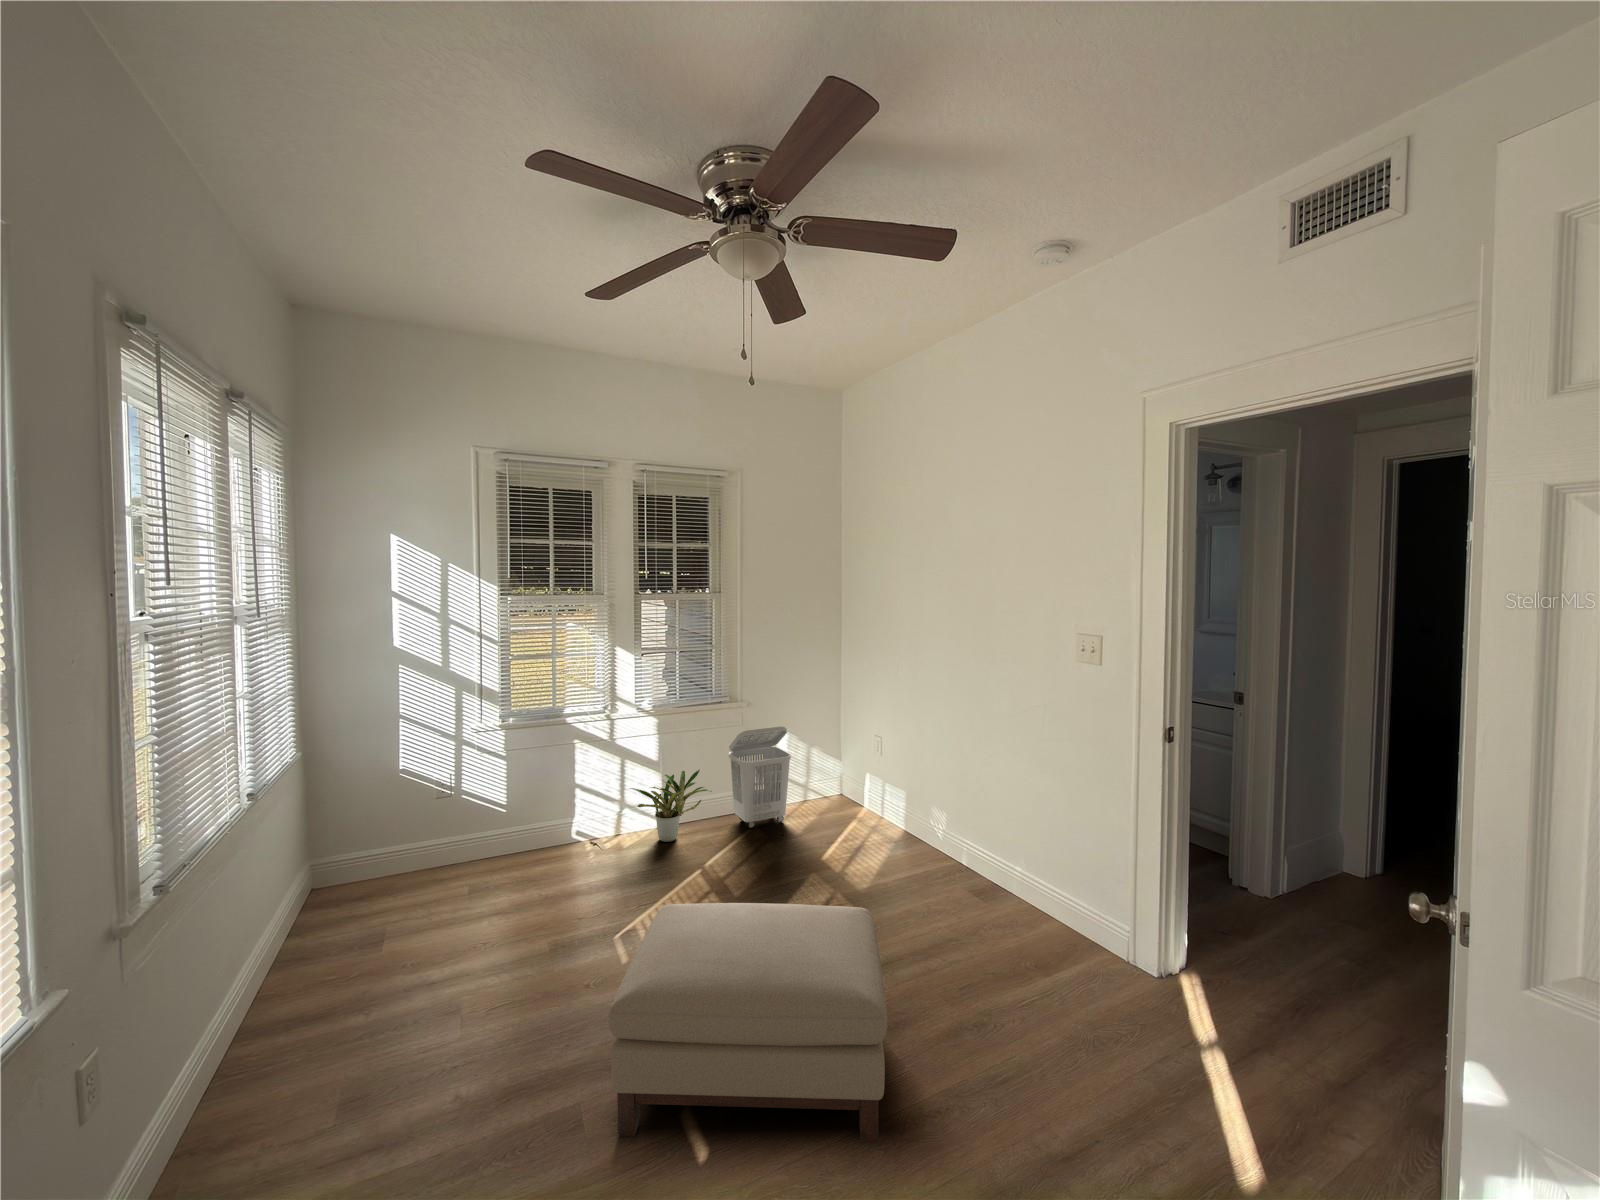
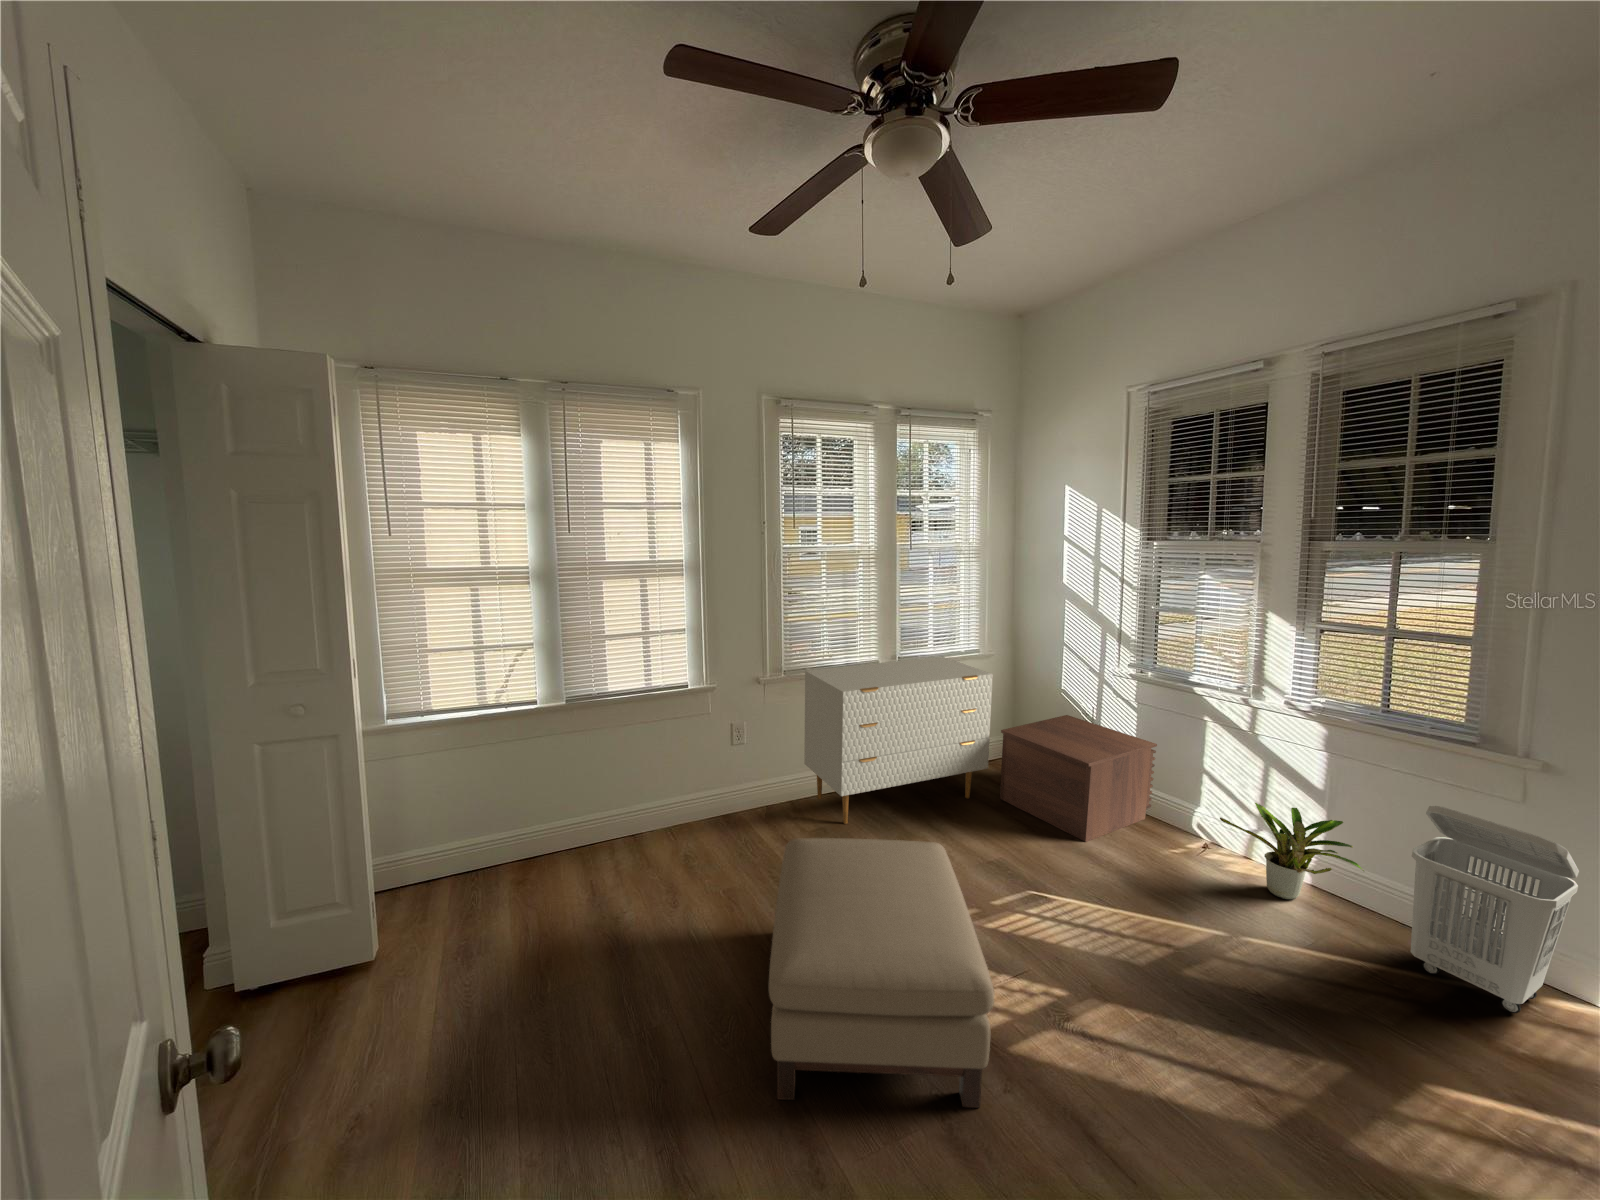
dresser: none [197,767,421,1101] -> present [804,657,993,824]
nightstand: none [422,782,555,921] -> present [1000,715,1157,842]

